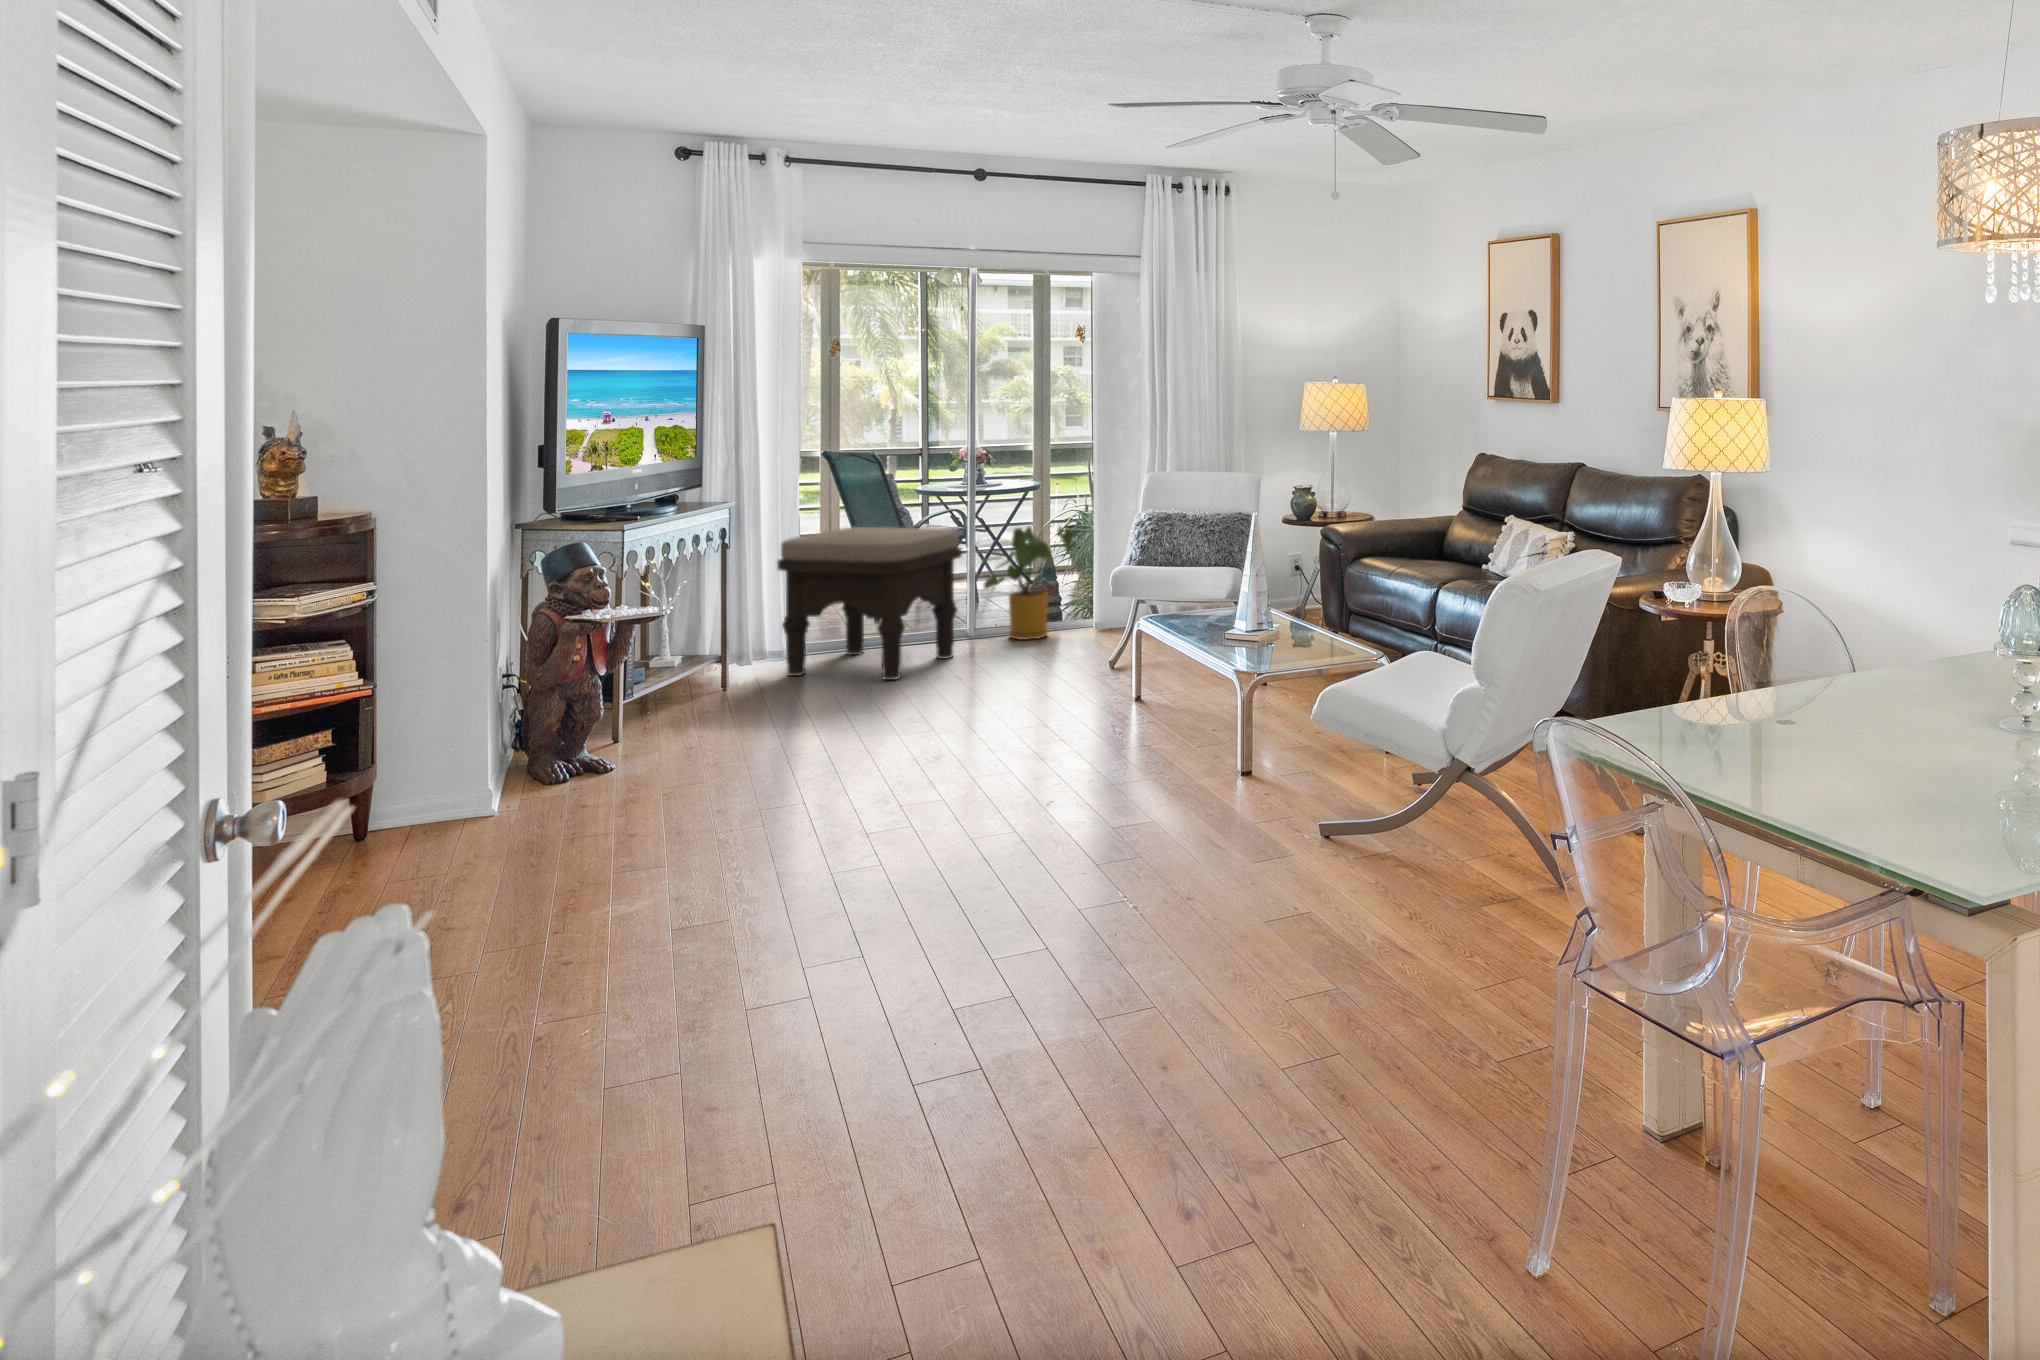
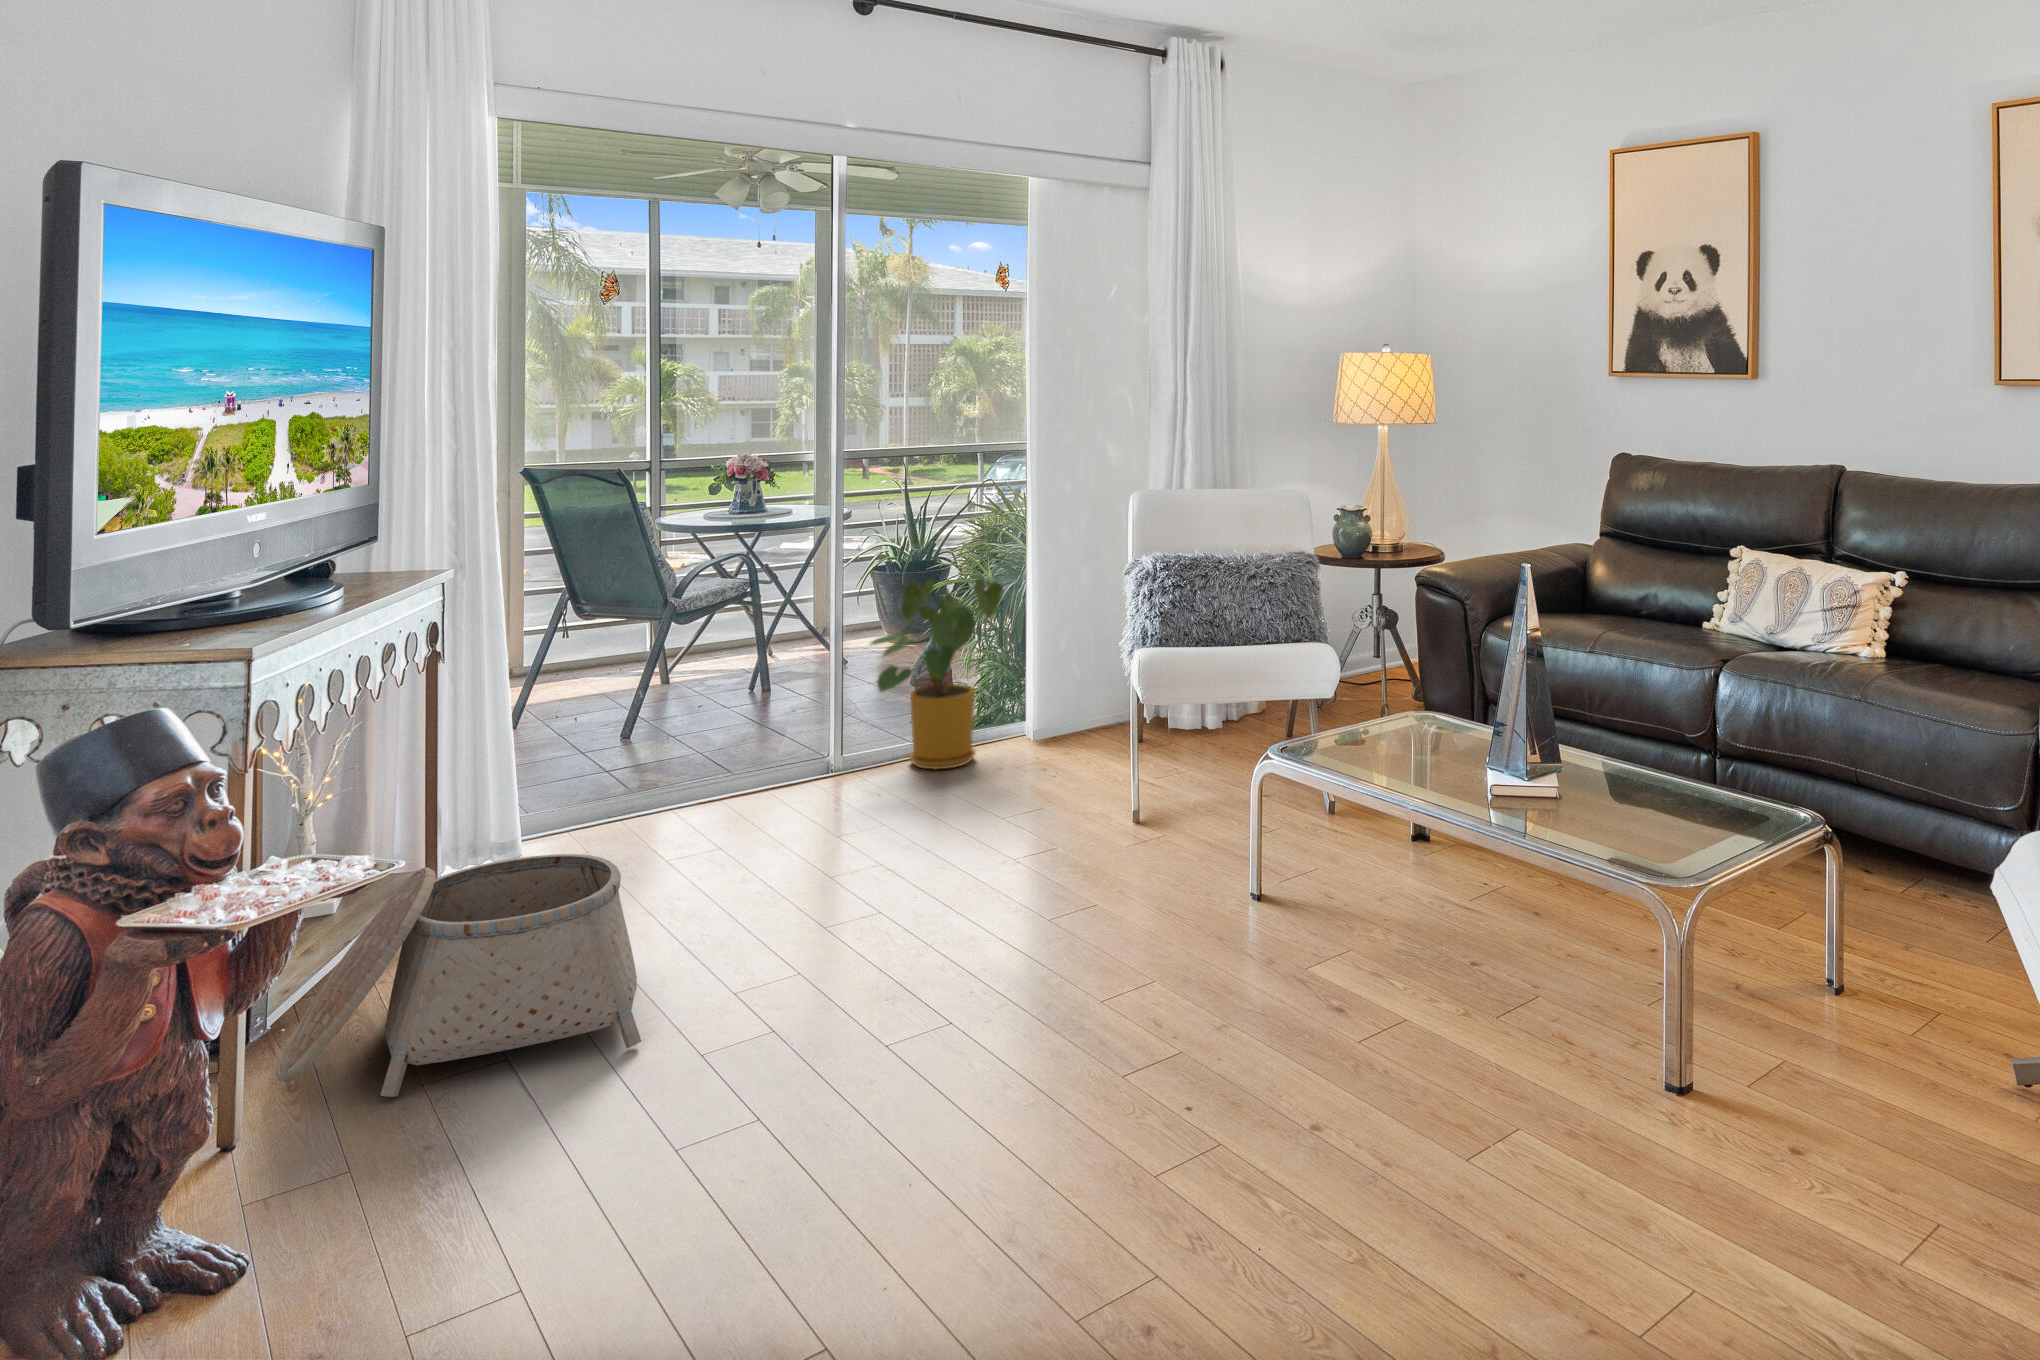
ottoman: present [777,527,962,680] -> none [536,596,862,889]
basket: none [637,638,804,732] -> present [276,854,641,1097]

